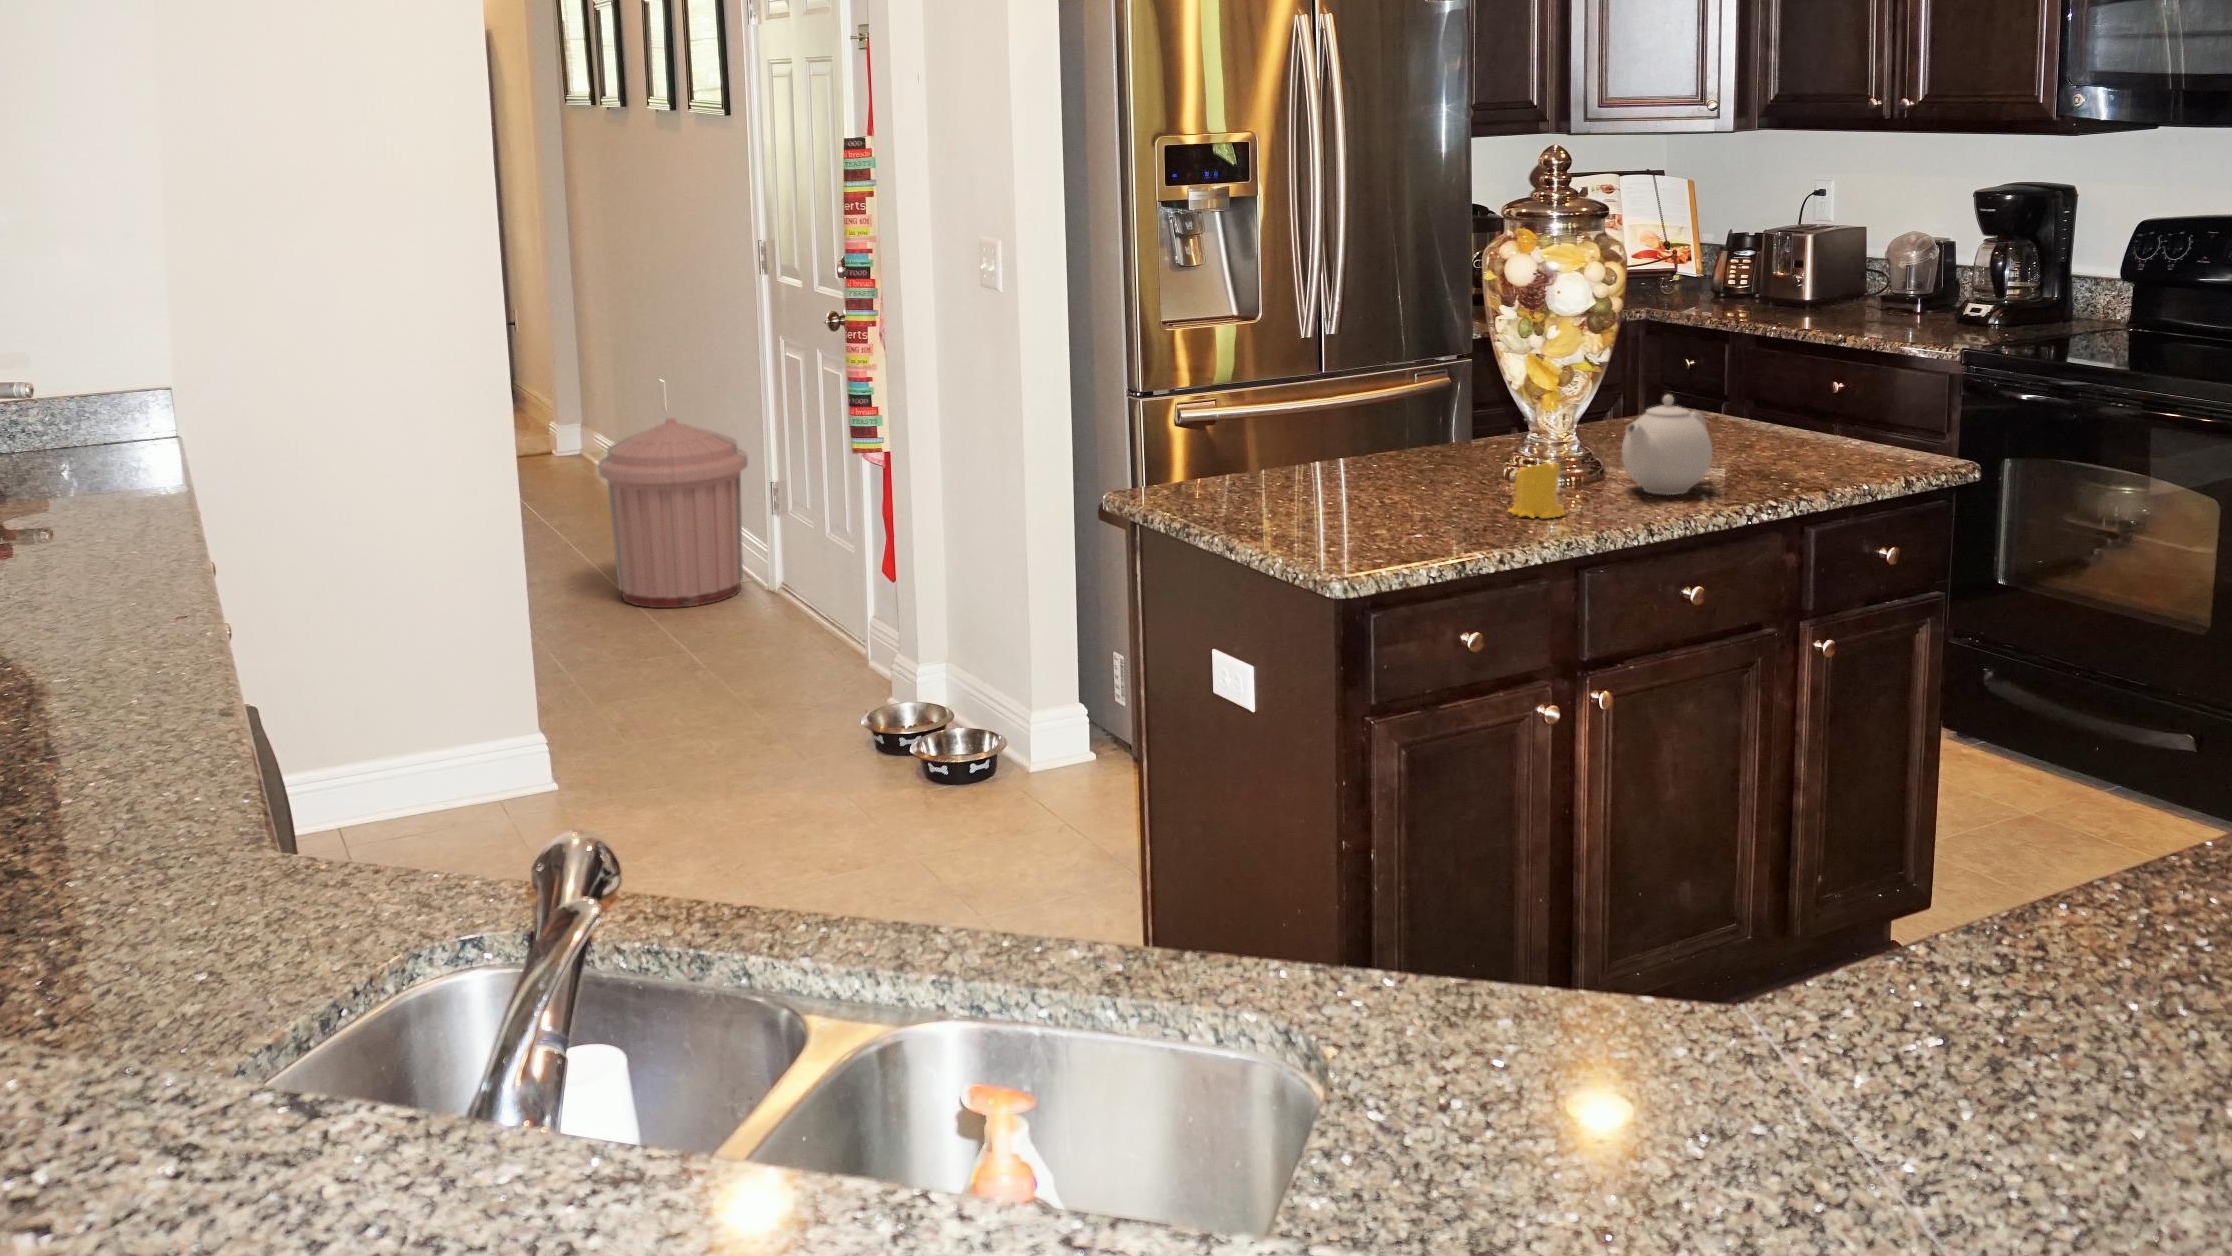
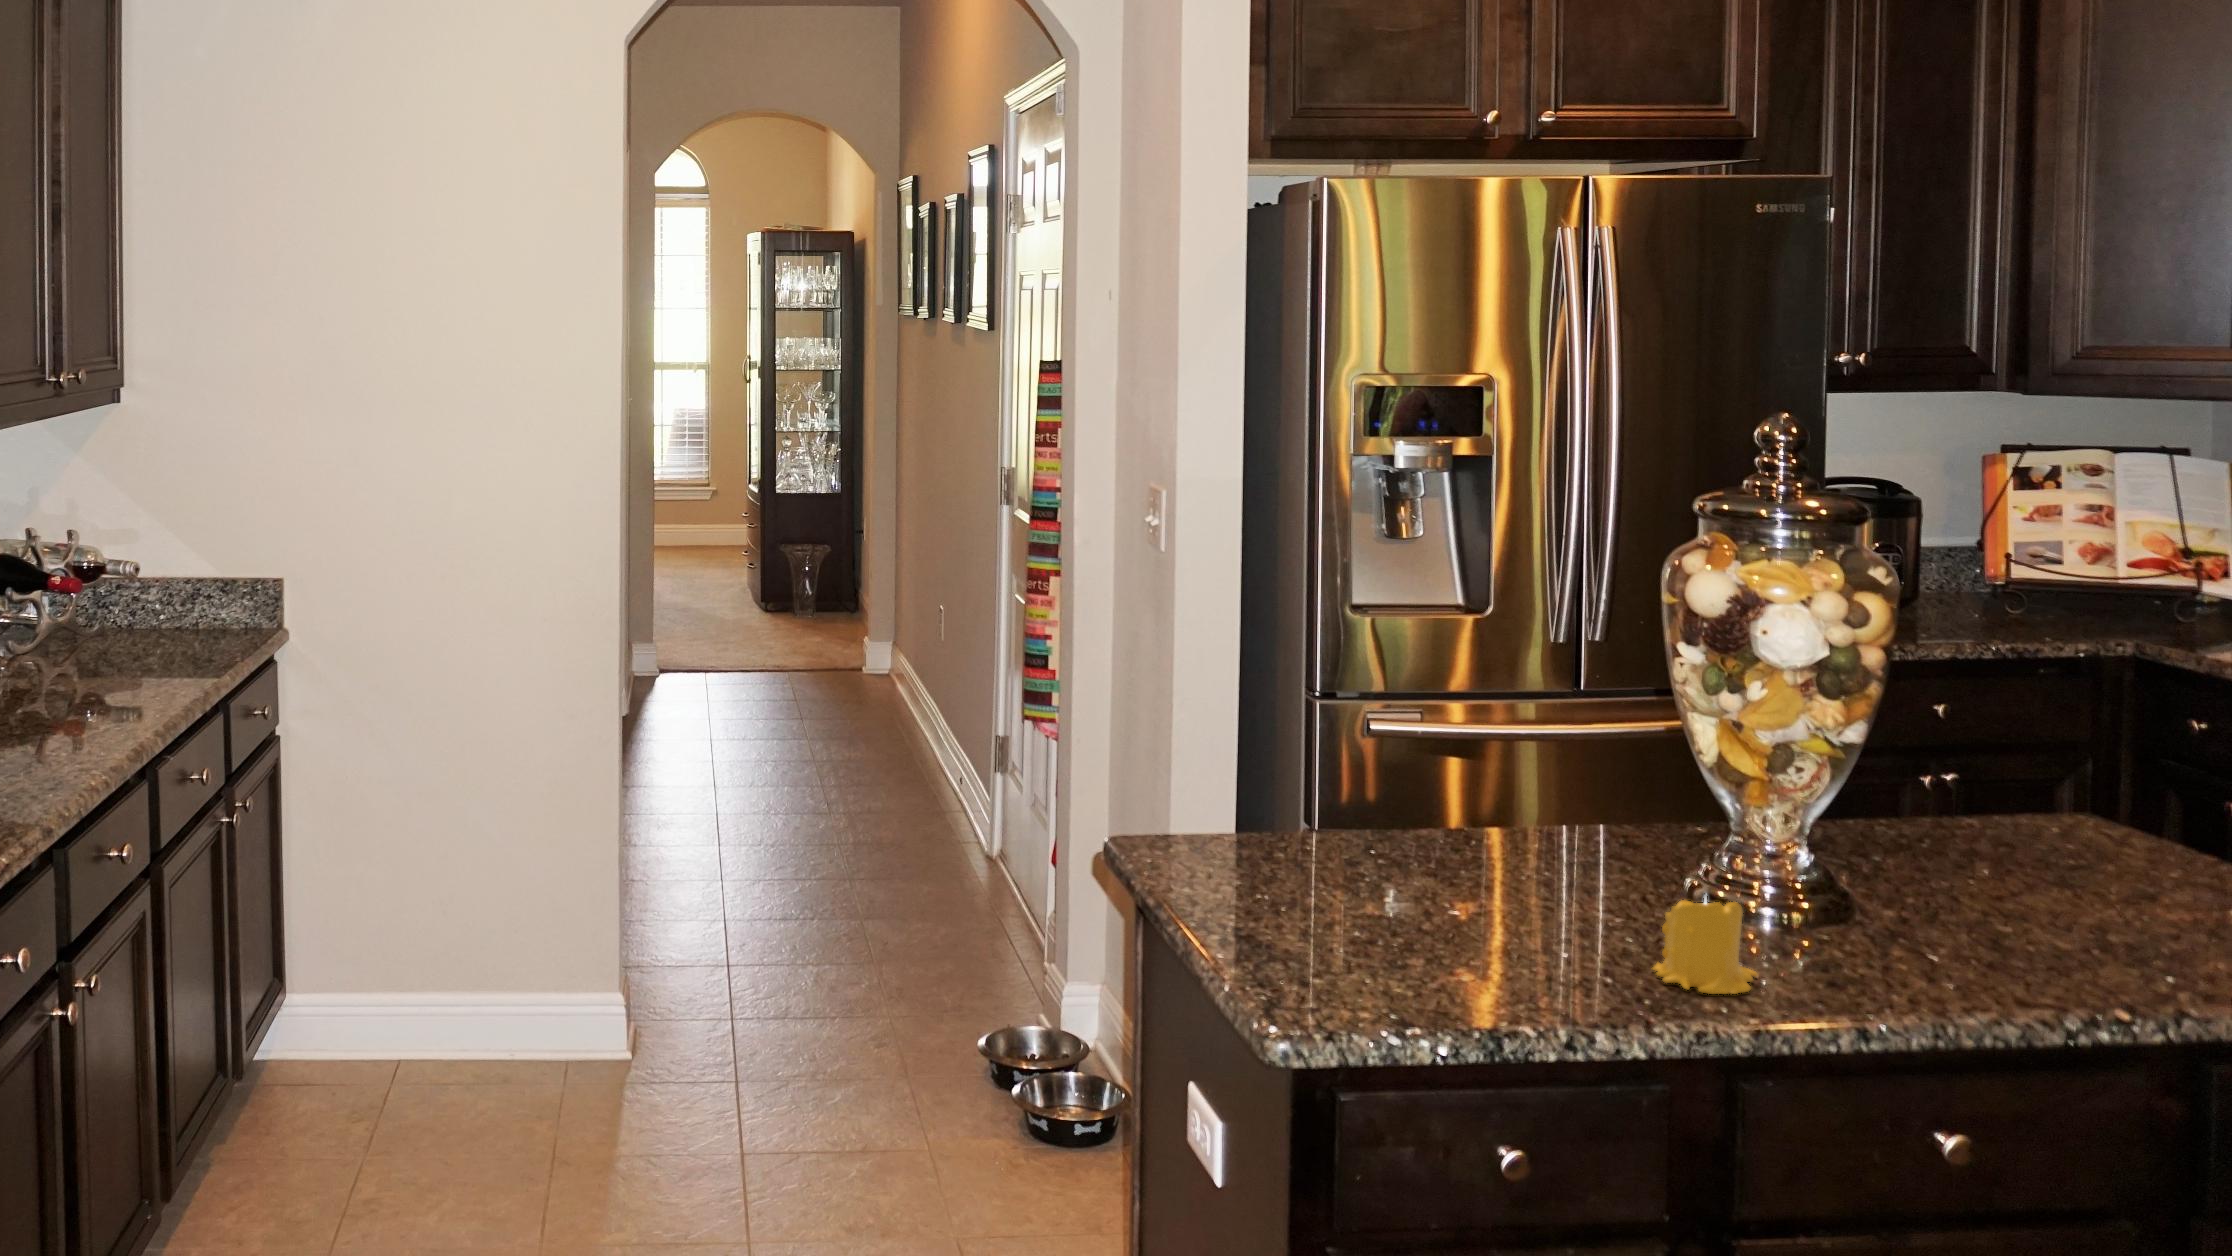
teapot: present [1622,395,1712,495] -> none [1879,813,2060,983]
trash can: present [598,418,748,608] -> none [817,649,975,857]

